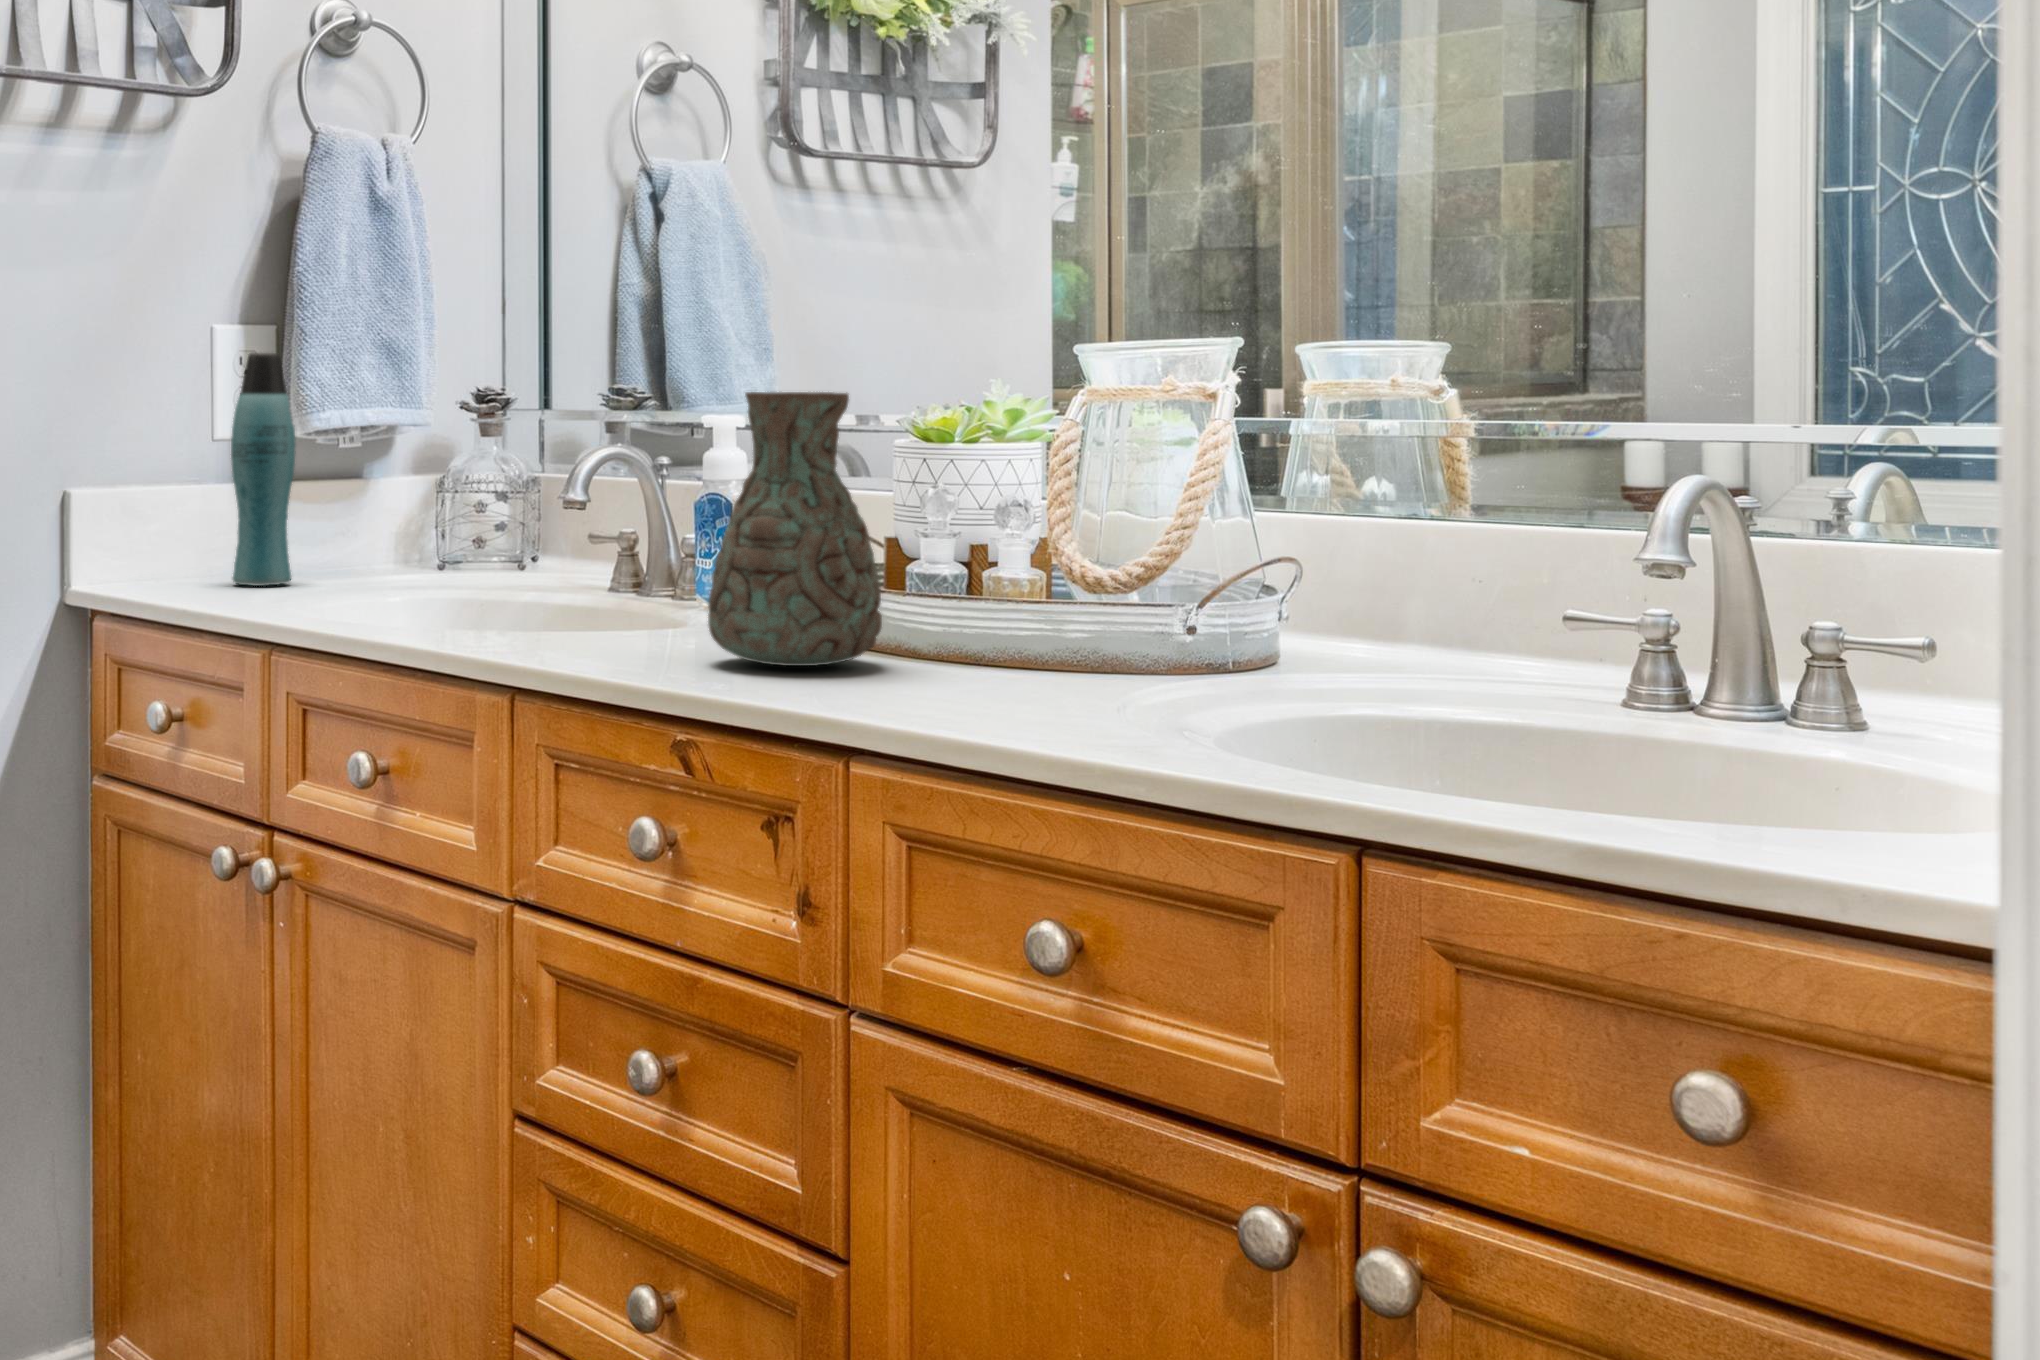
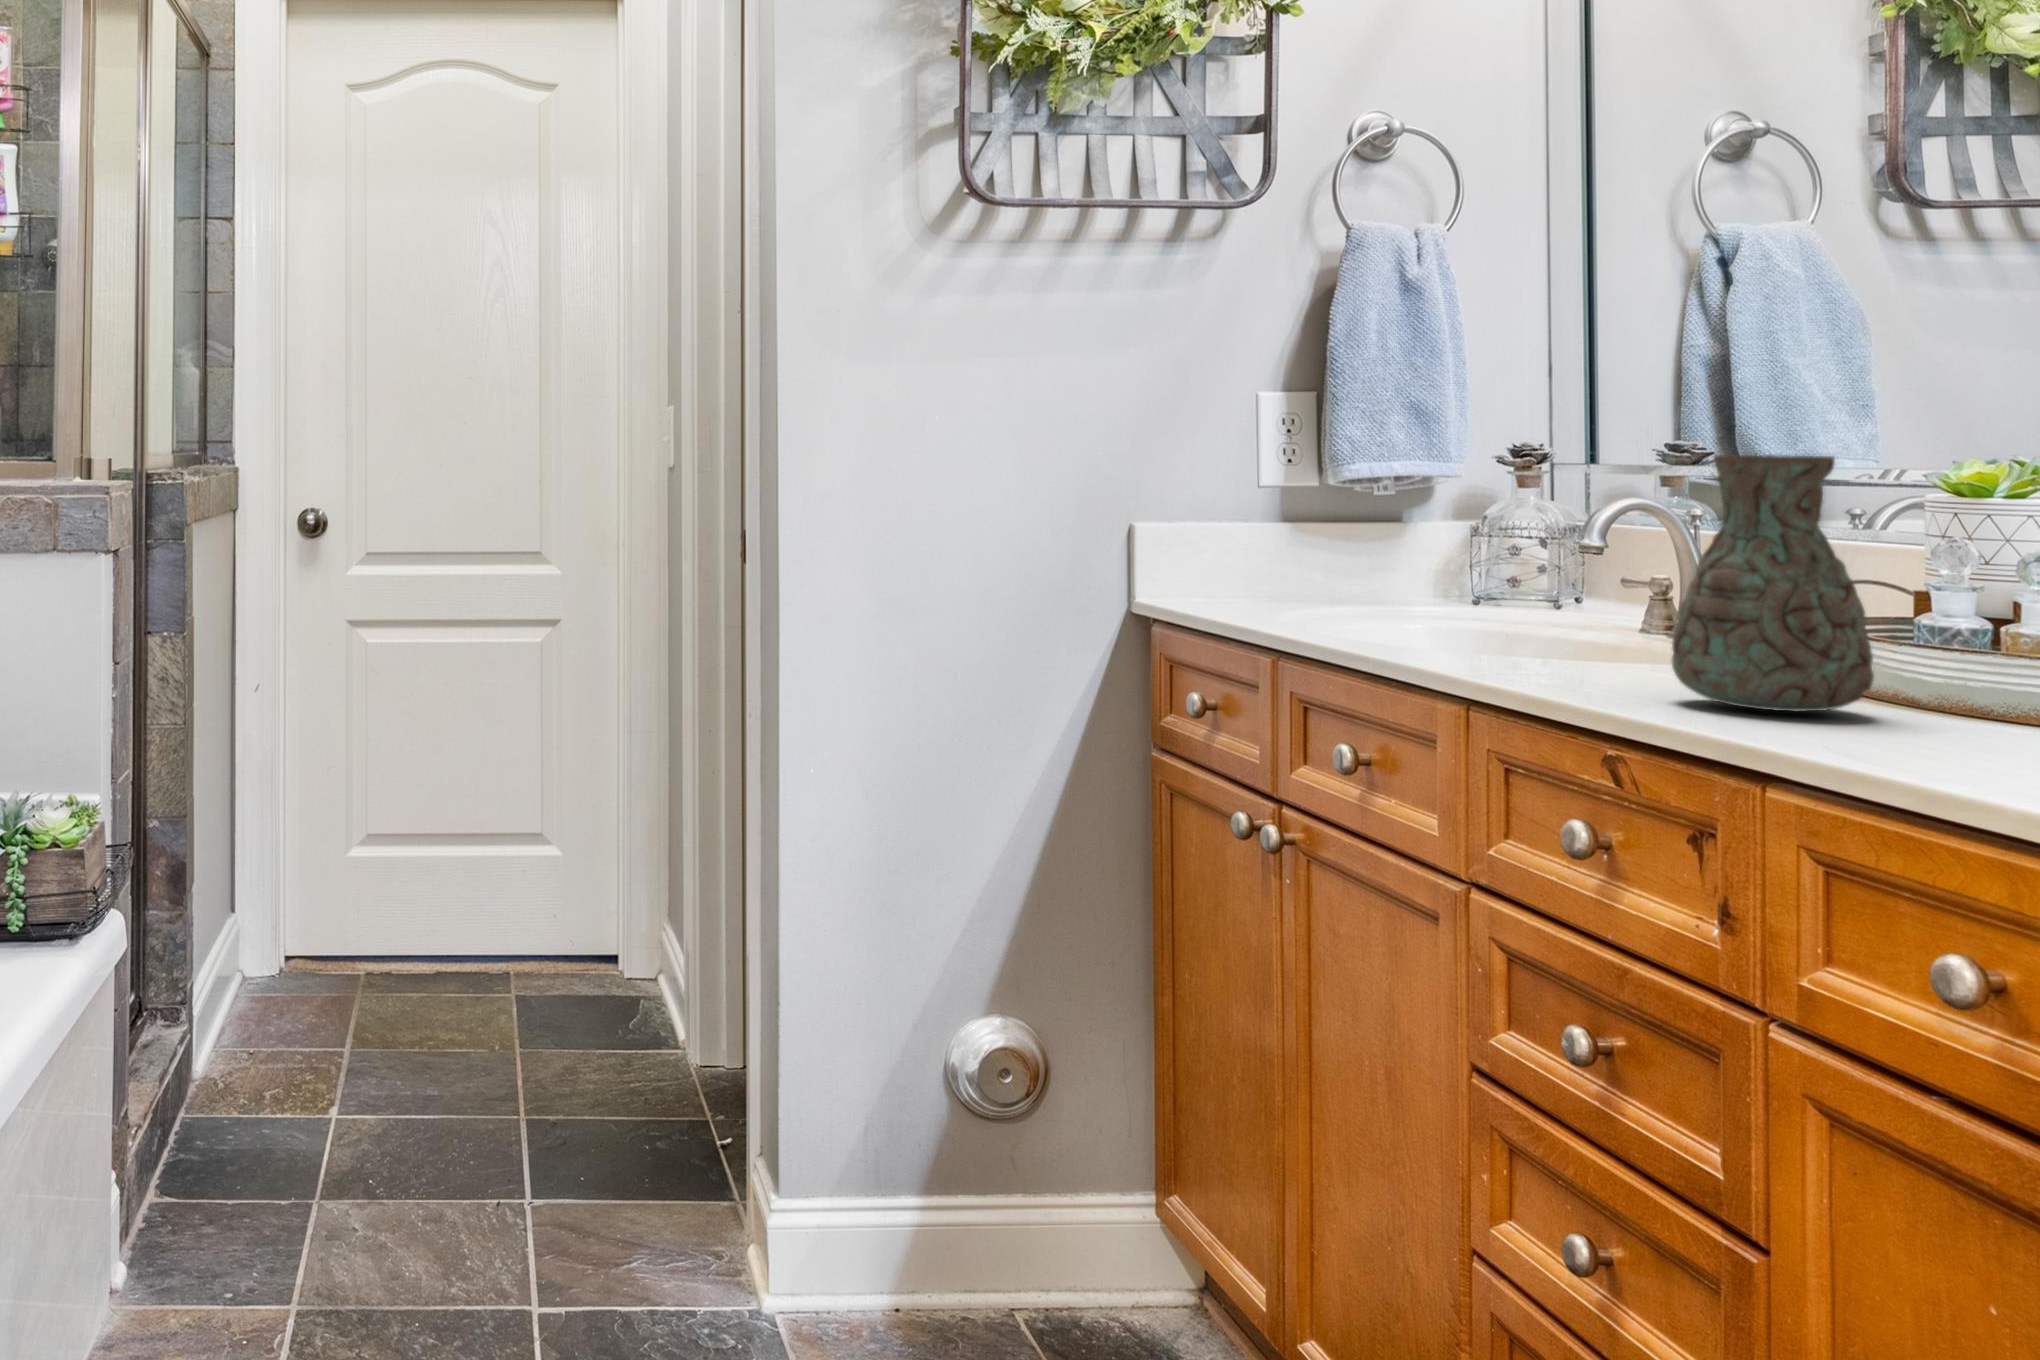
bottle: present [231,353,295,586] -> none [1273,417,1332,612]

